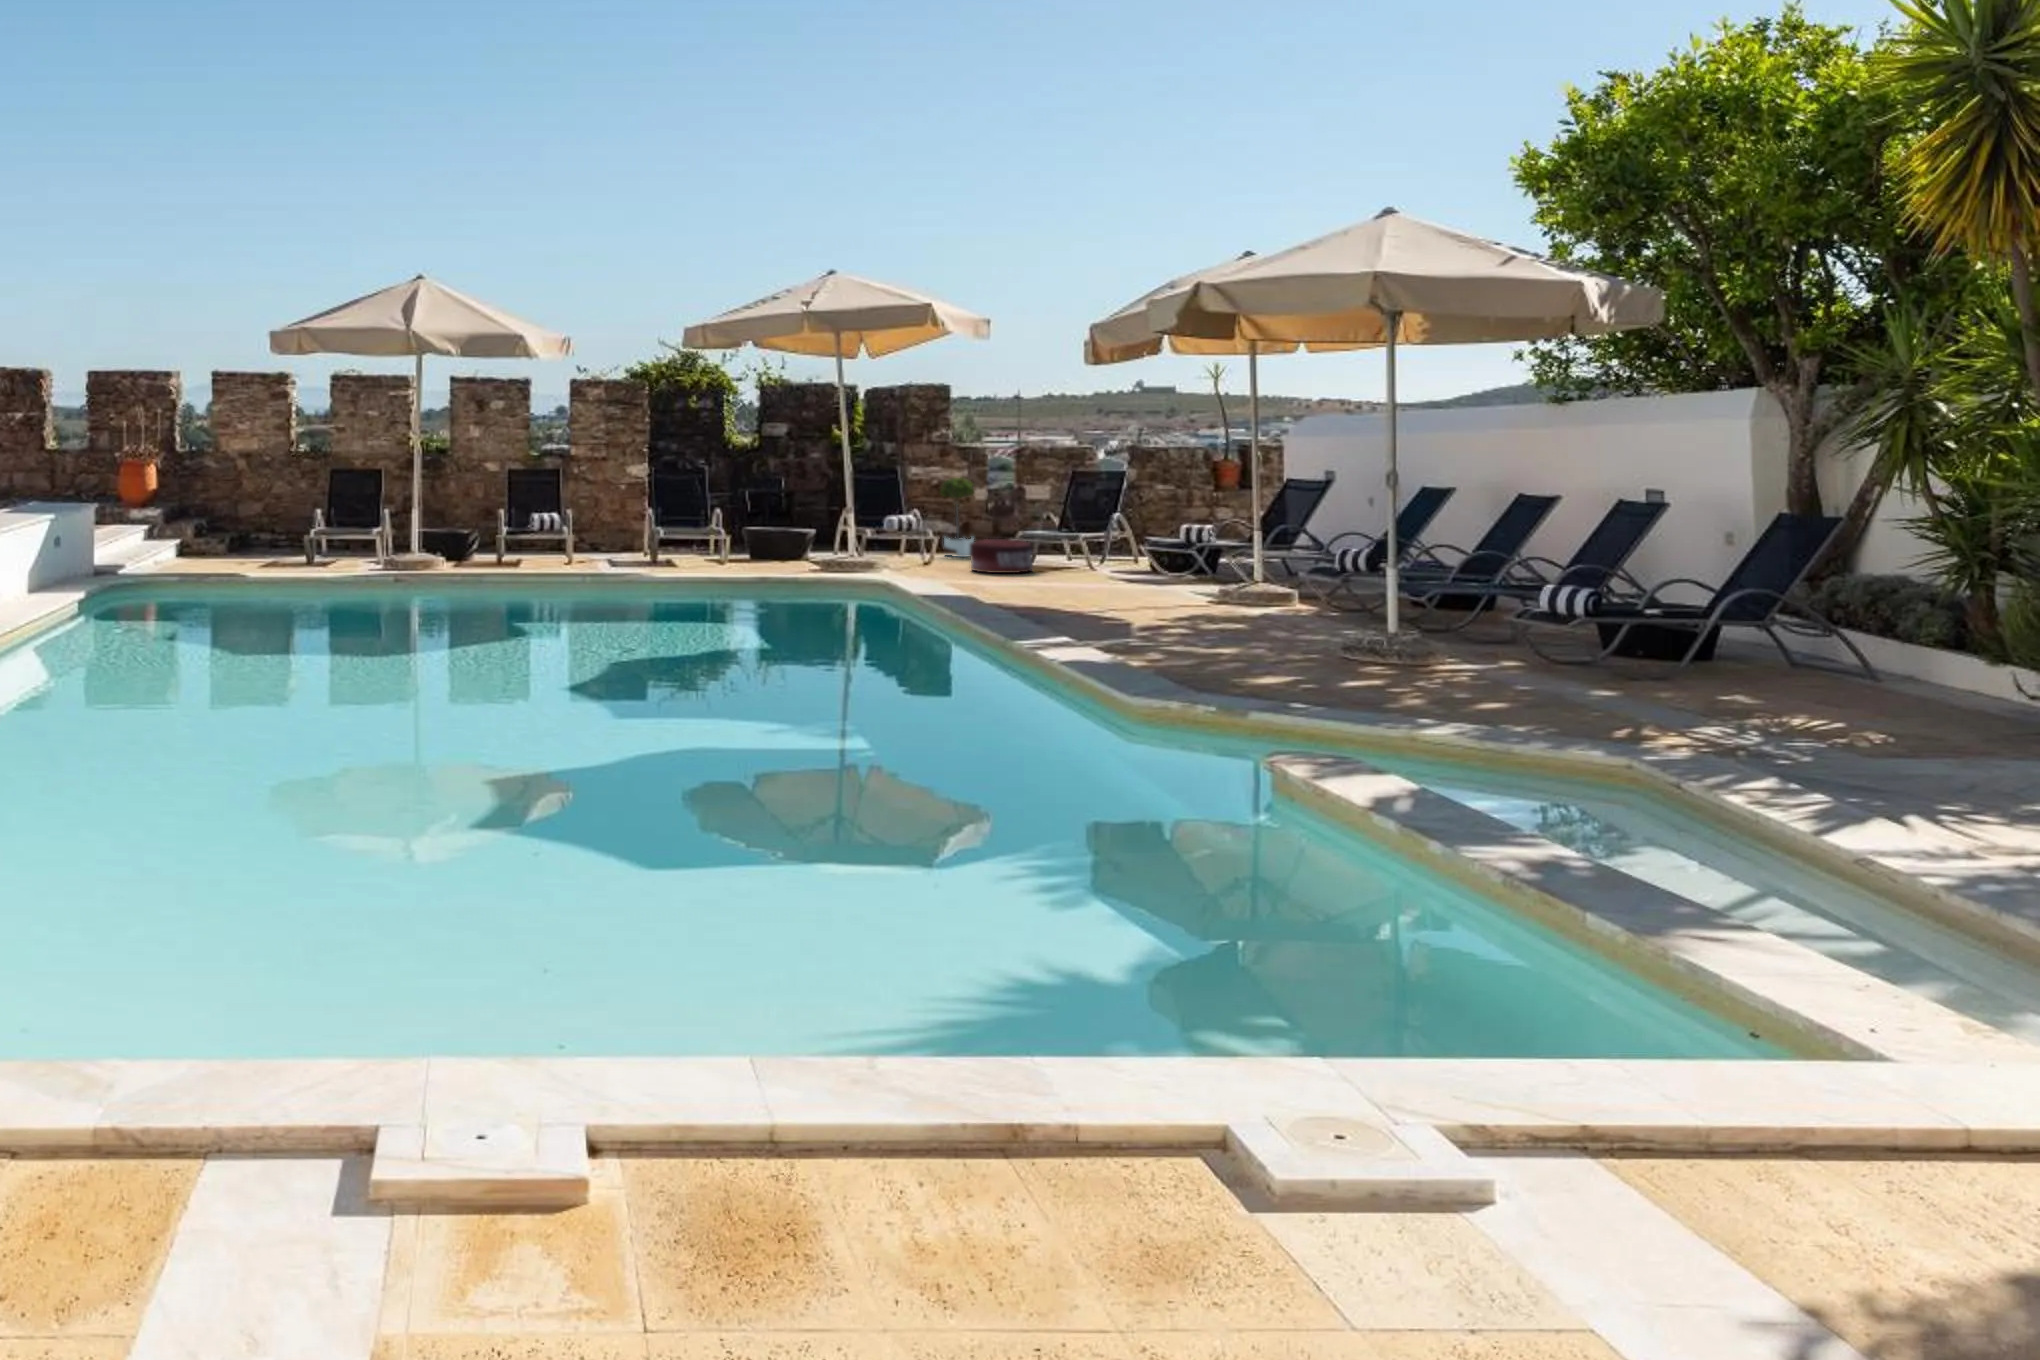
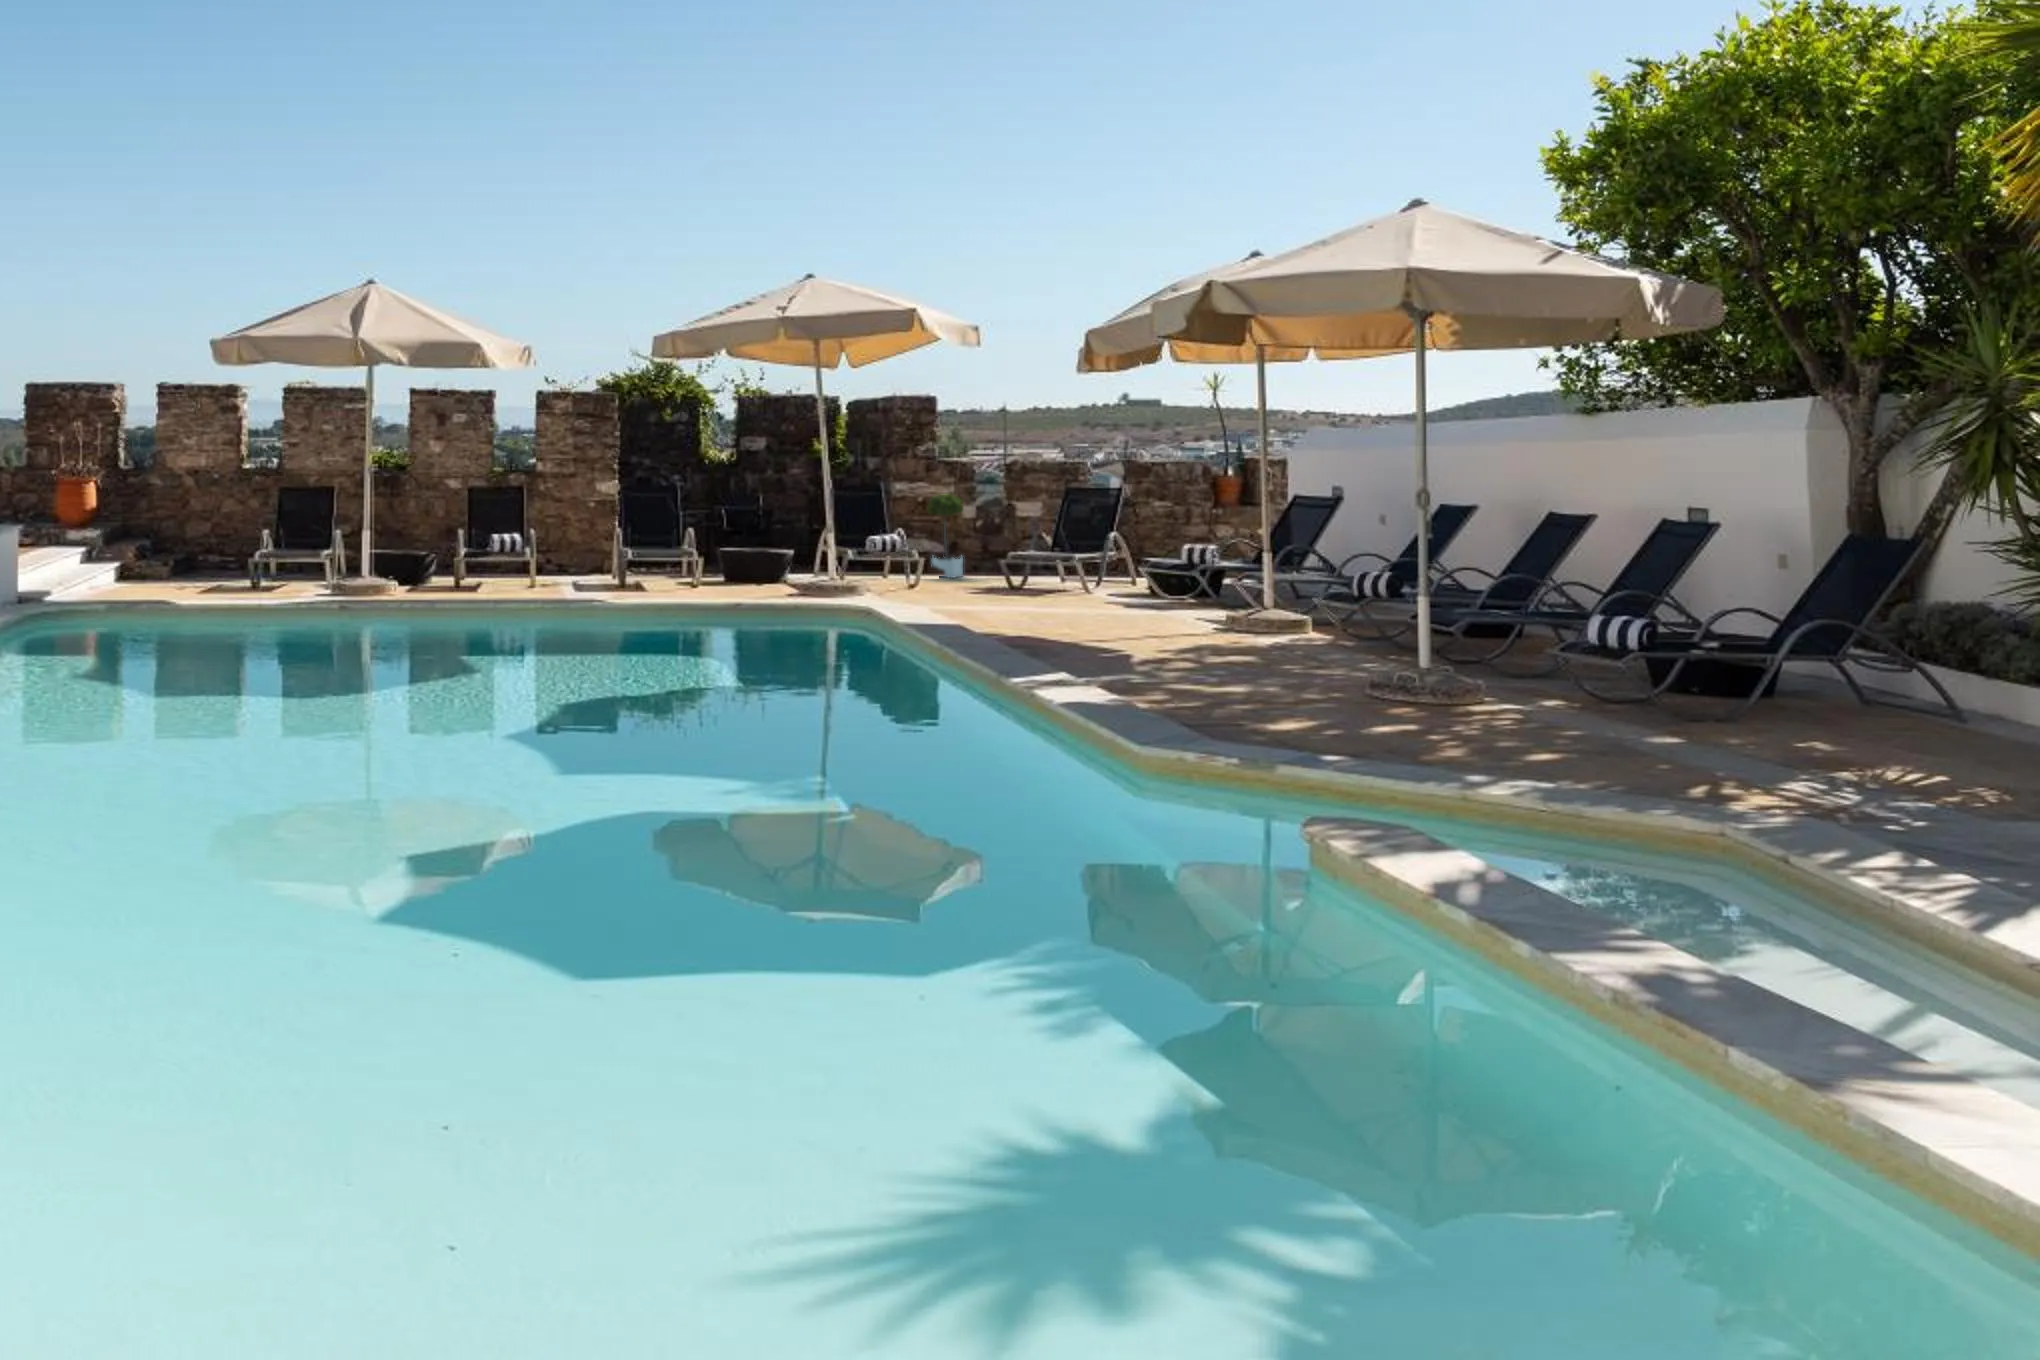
pouf: present [970,539,1032,573] -> none [959,560,1026,596]

